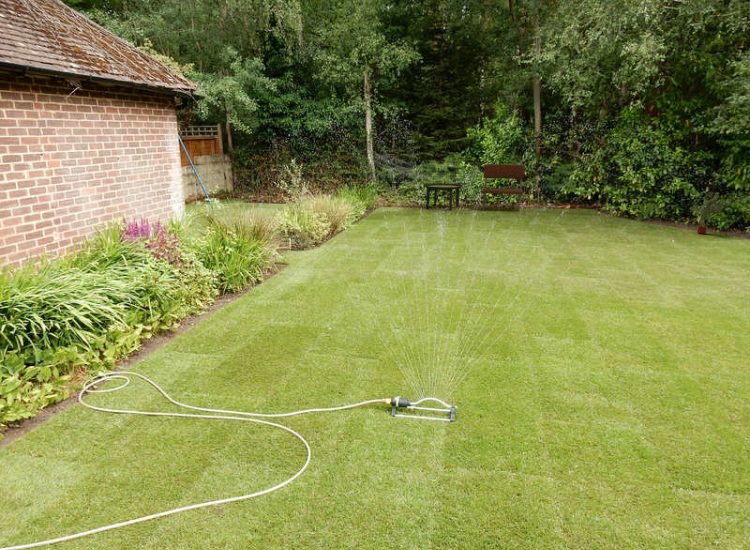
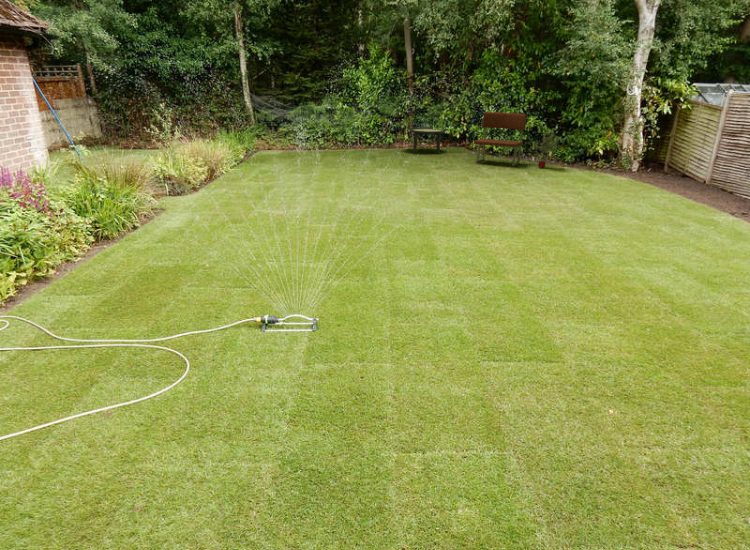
bench: present [482,164,525,211] -> present [474,112,526,166]
round table: present [424,183,463,210] -> present [409,127,446,154]

